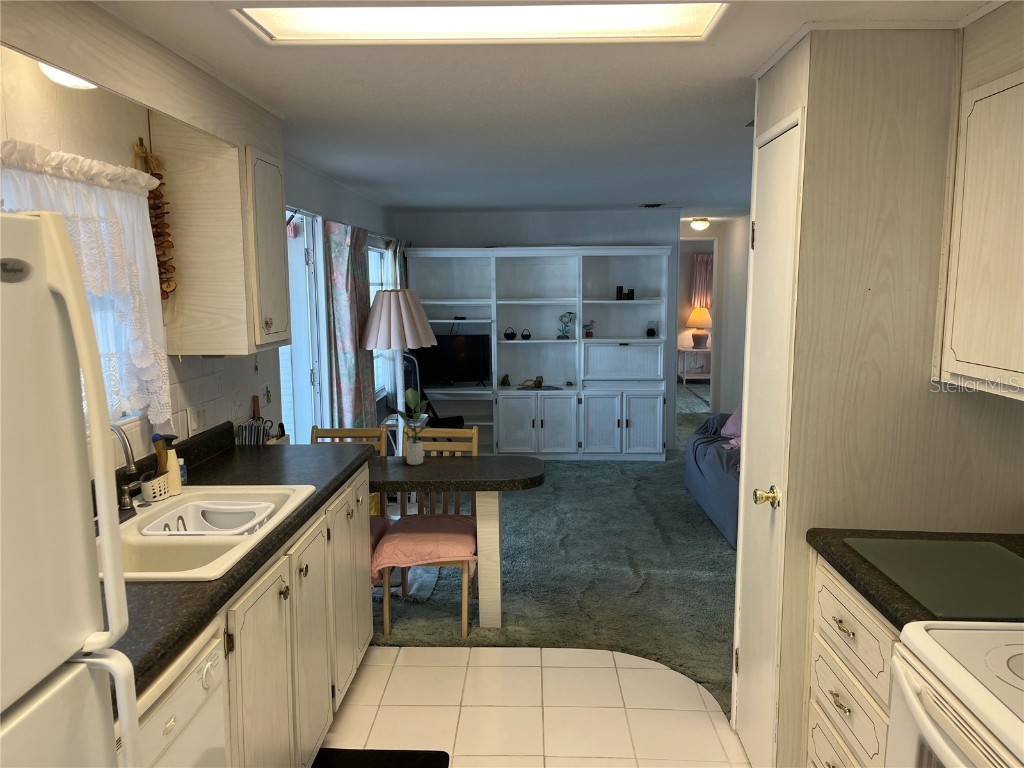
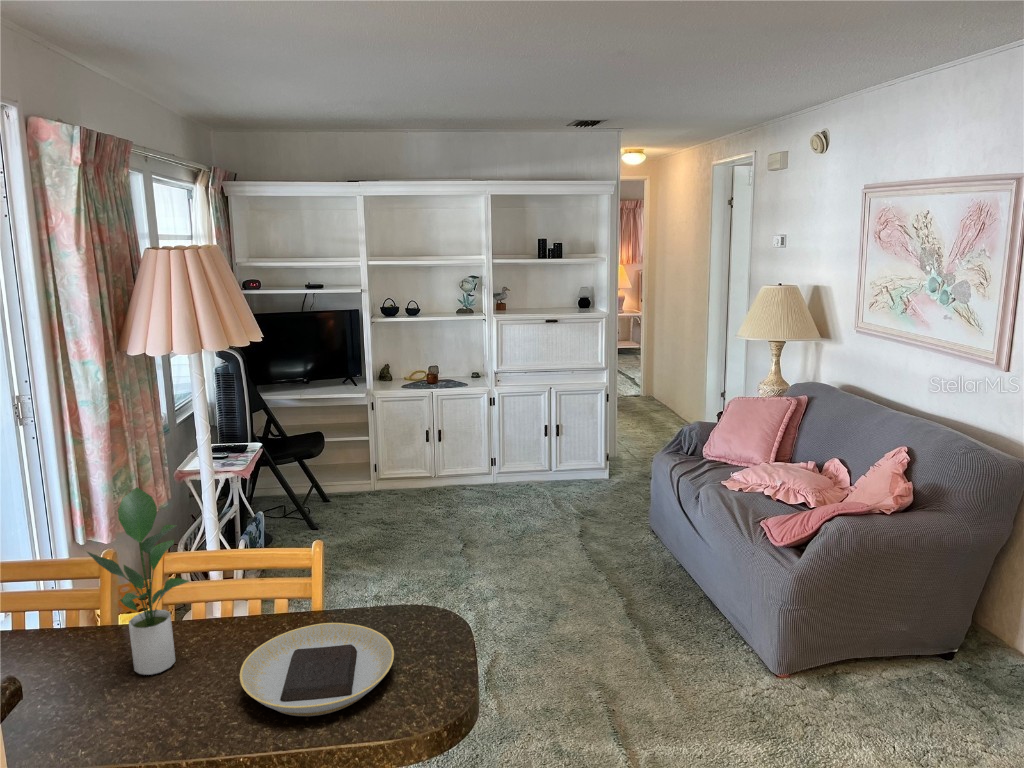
plate: none [454,450,515,473] -> present [240,623,394,716]

